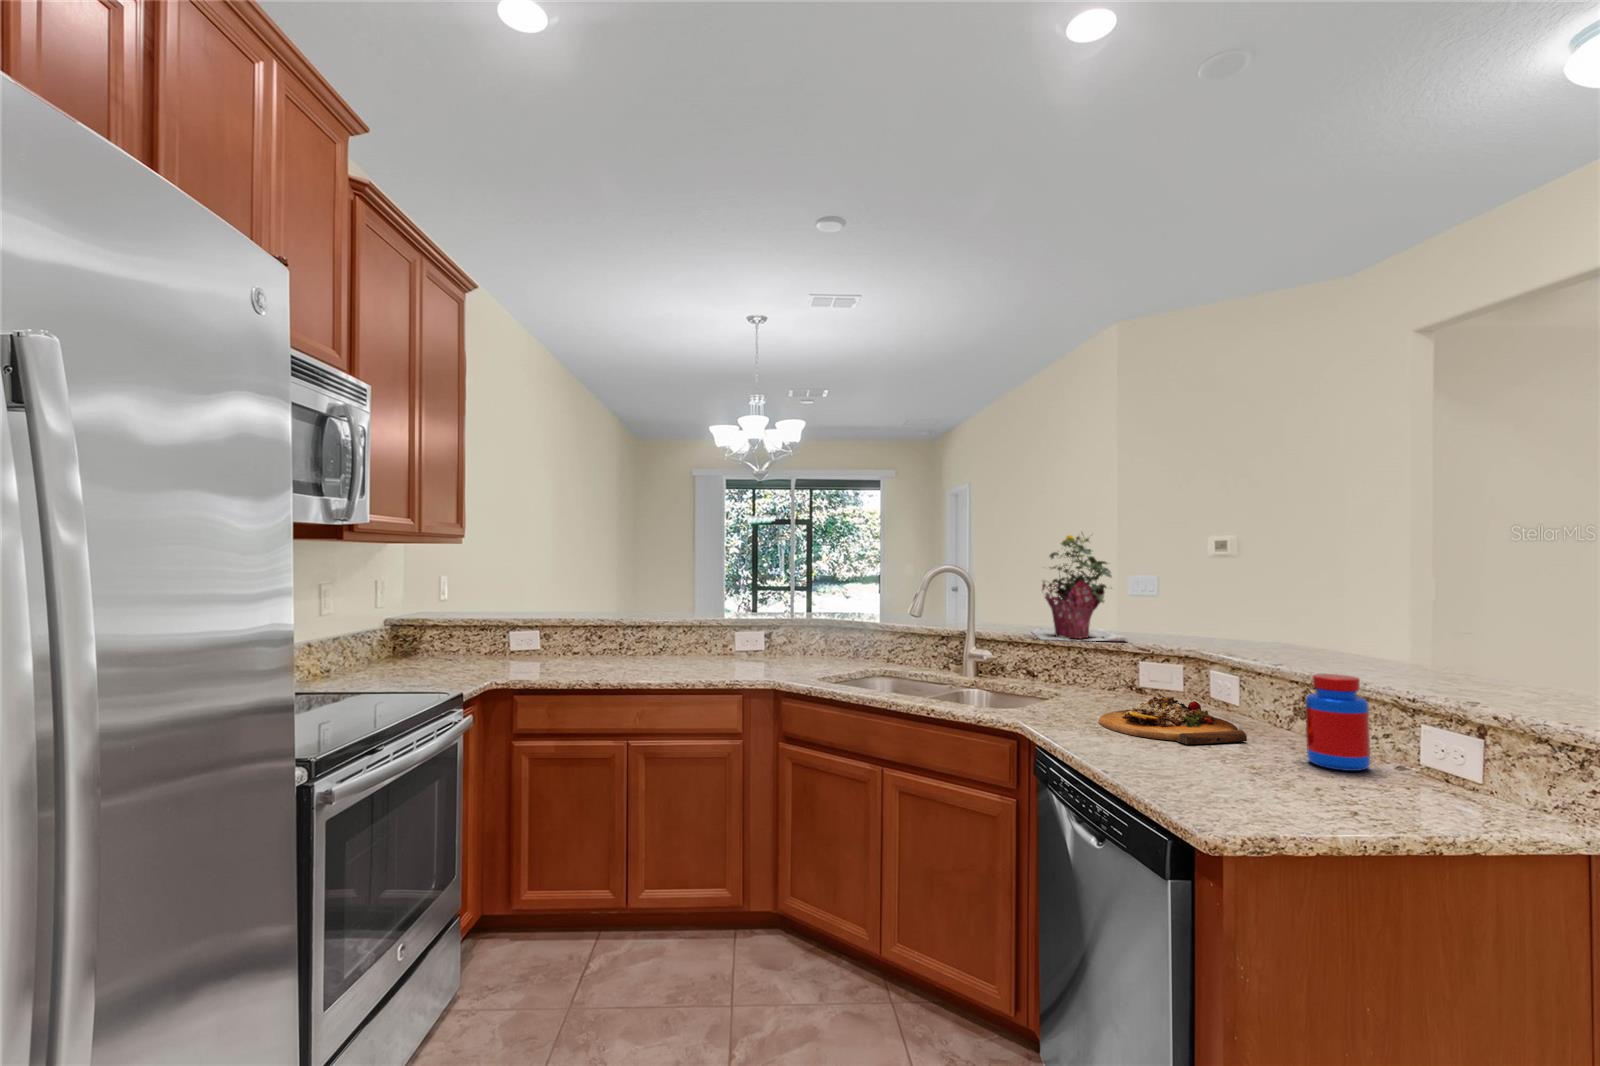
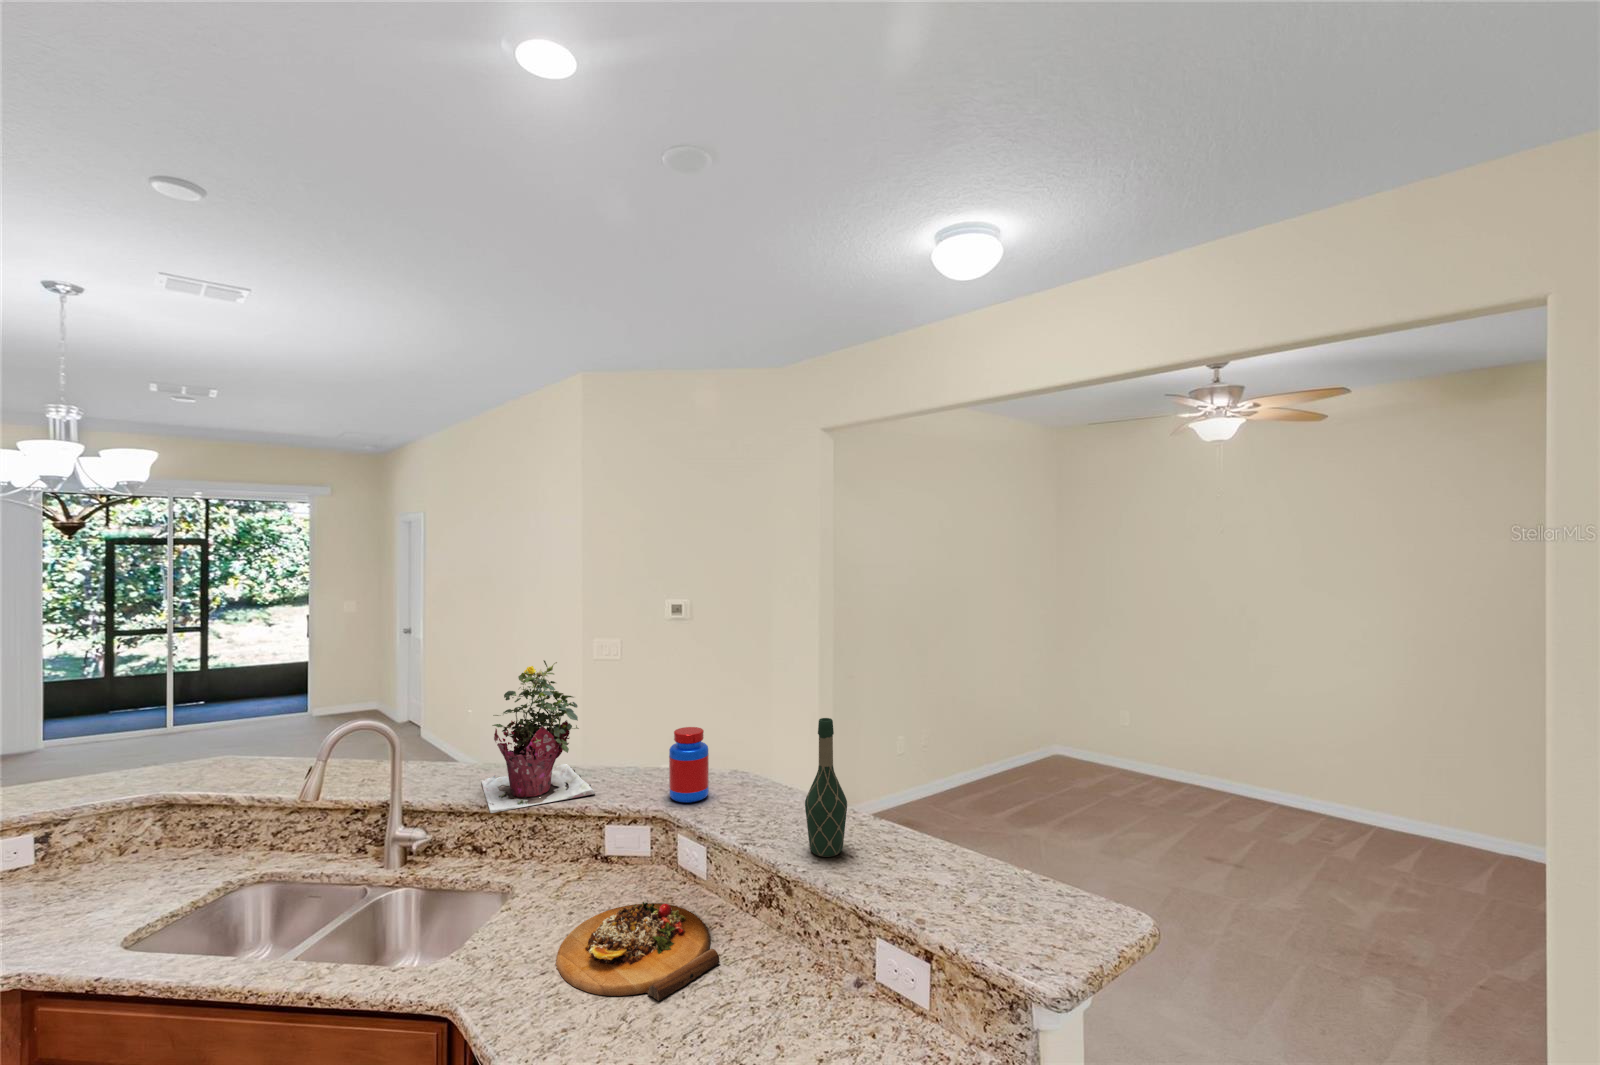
wine bottle: none [1344,545,1396,678] -> present [805,718,847,857]
jar: present [1306,674,1370,771] -> present [669,727,709,803]

